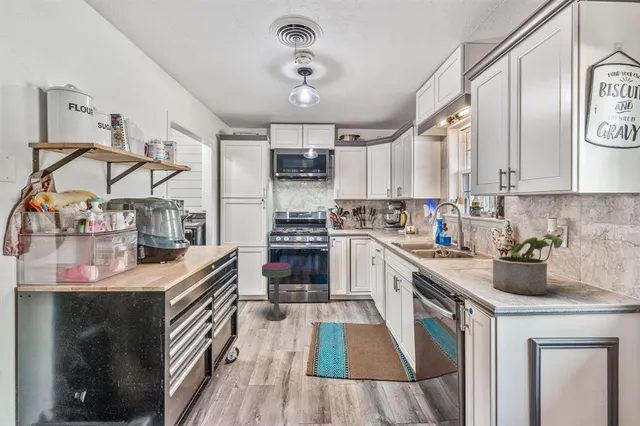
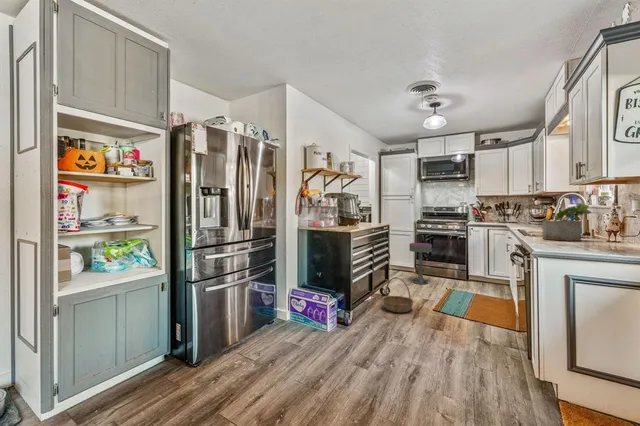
basket: none [228,340,280,404] -> present [382,277,414,313]

